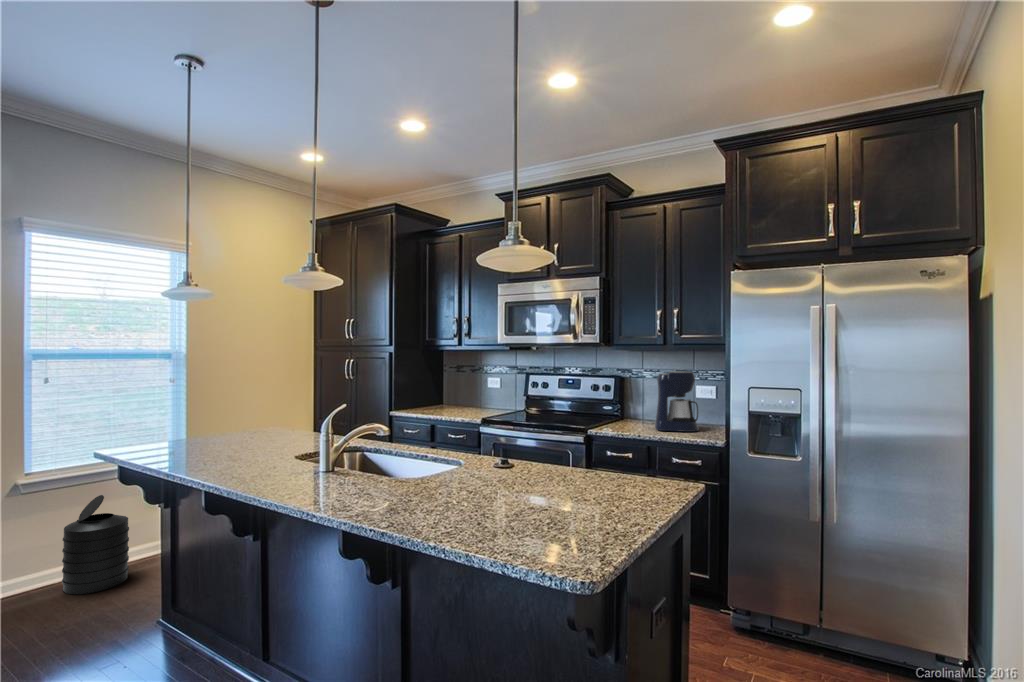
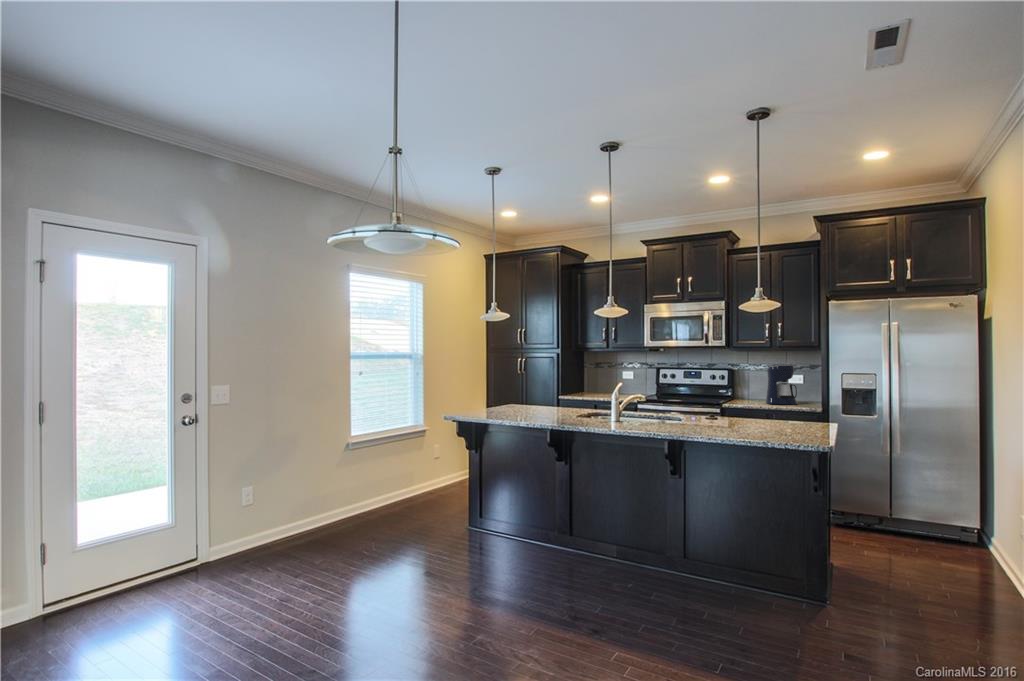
trash can: present [62,495,129,594] -> none [378,451,414,515]

